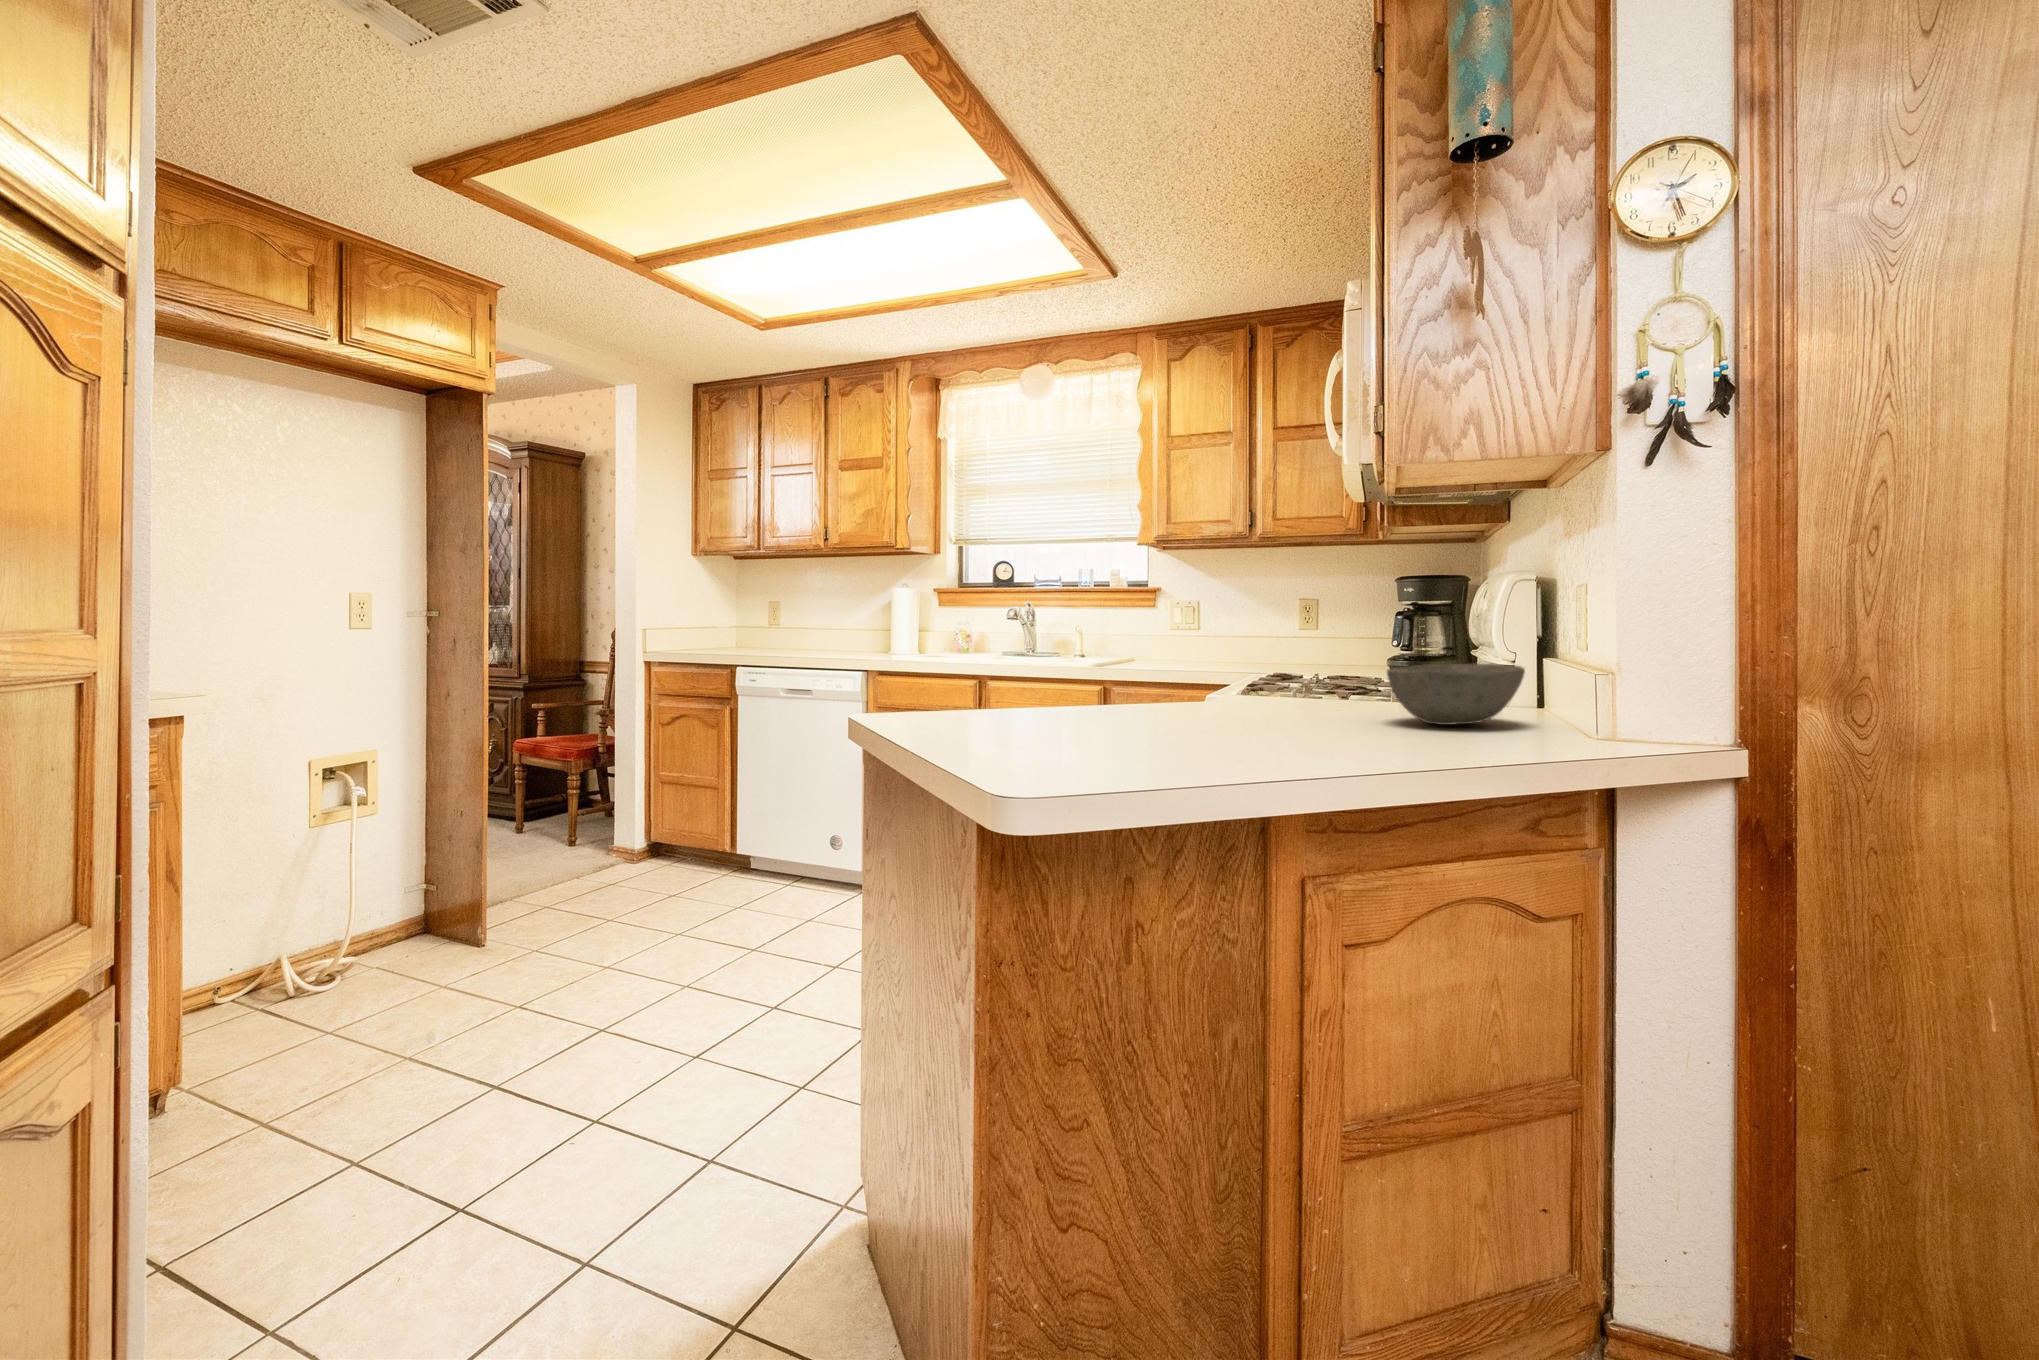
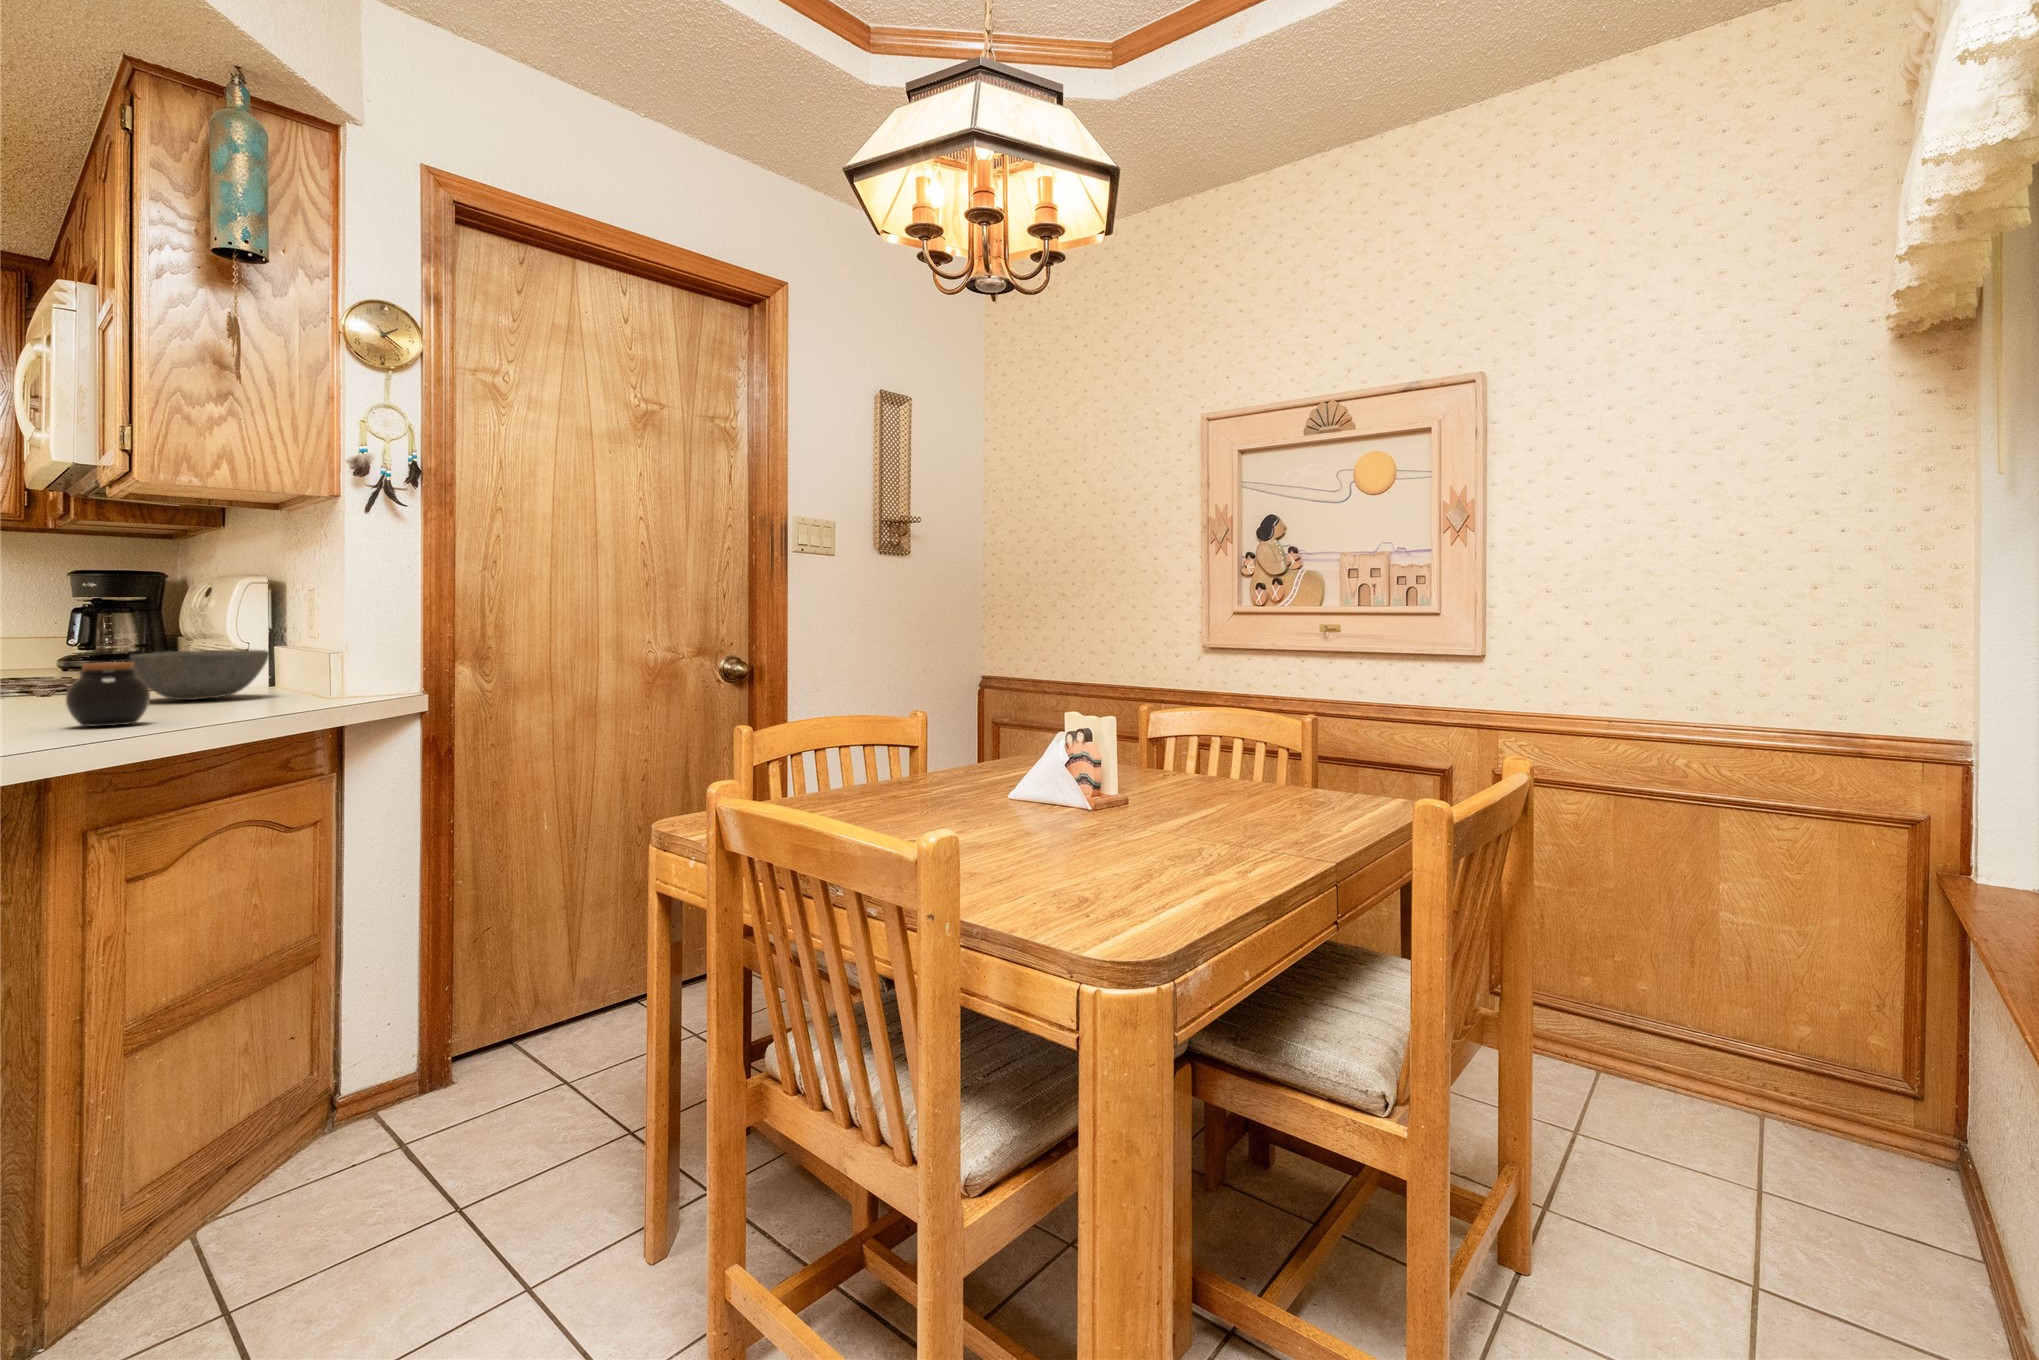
jar: none [1287,686,1361,764] -> present [66,662,150,726]

